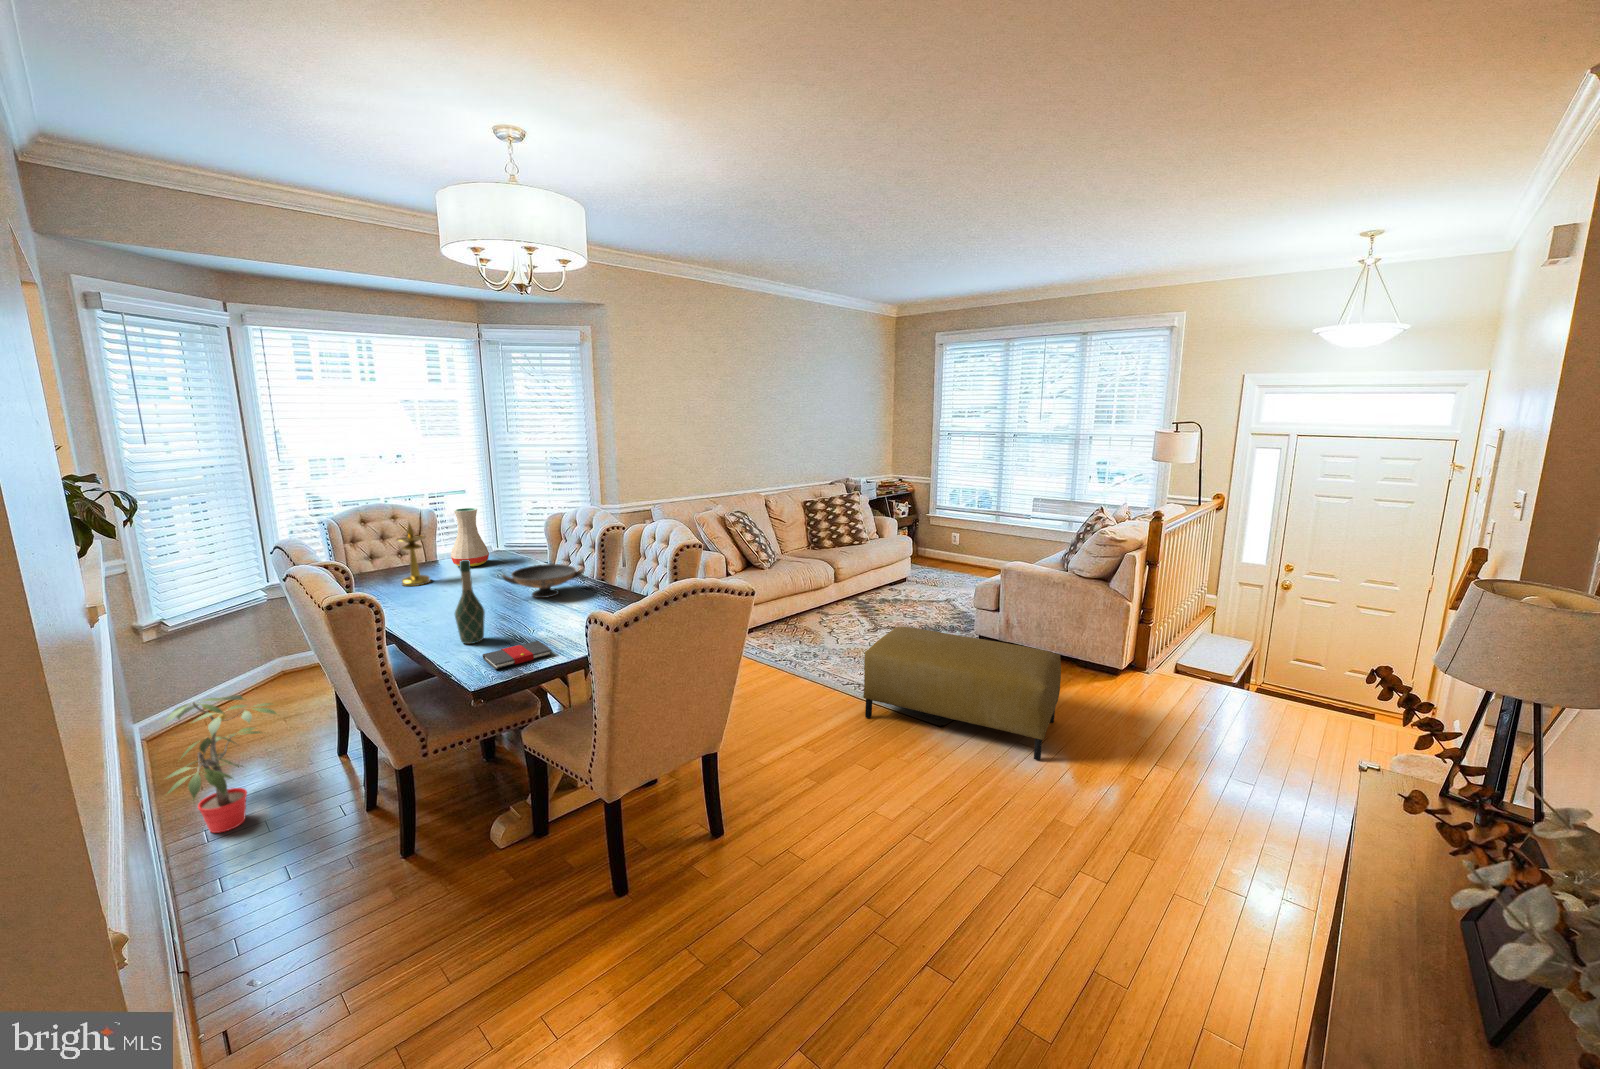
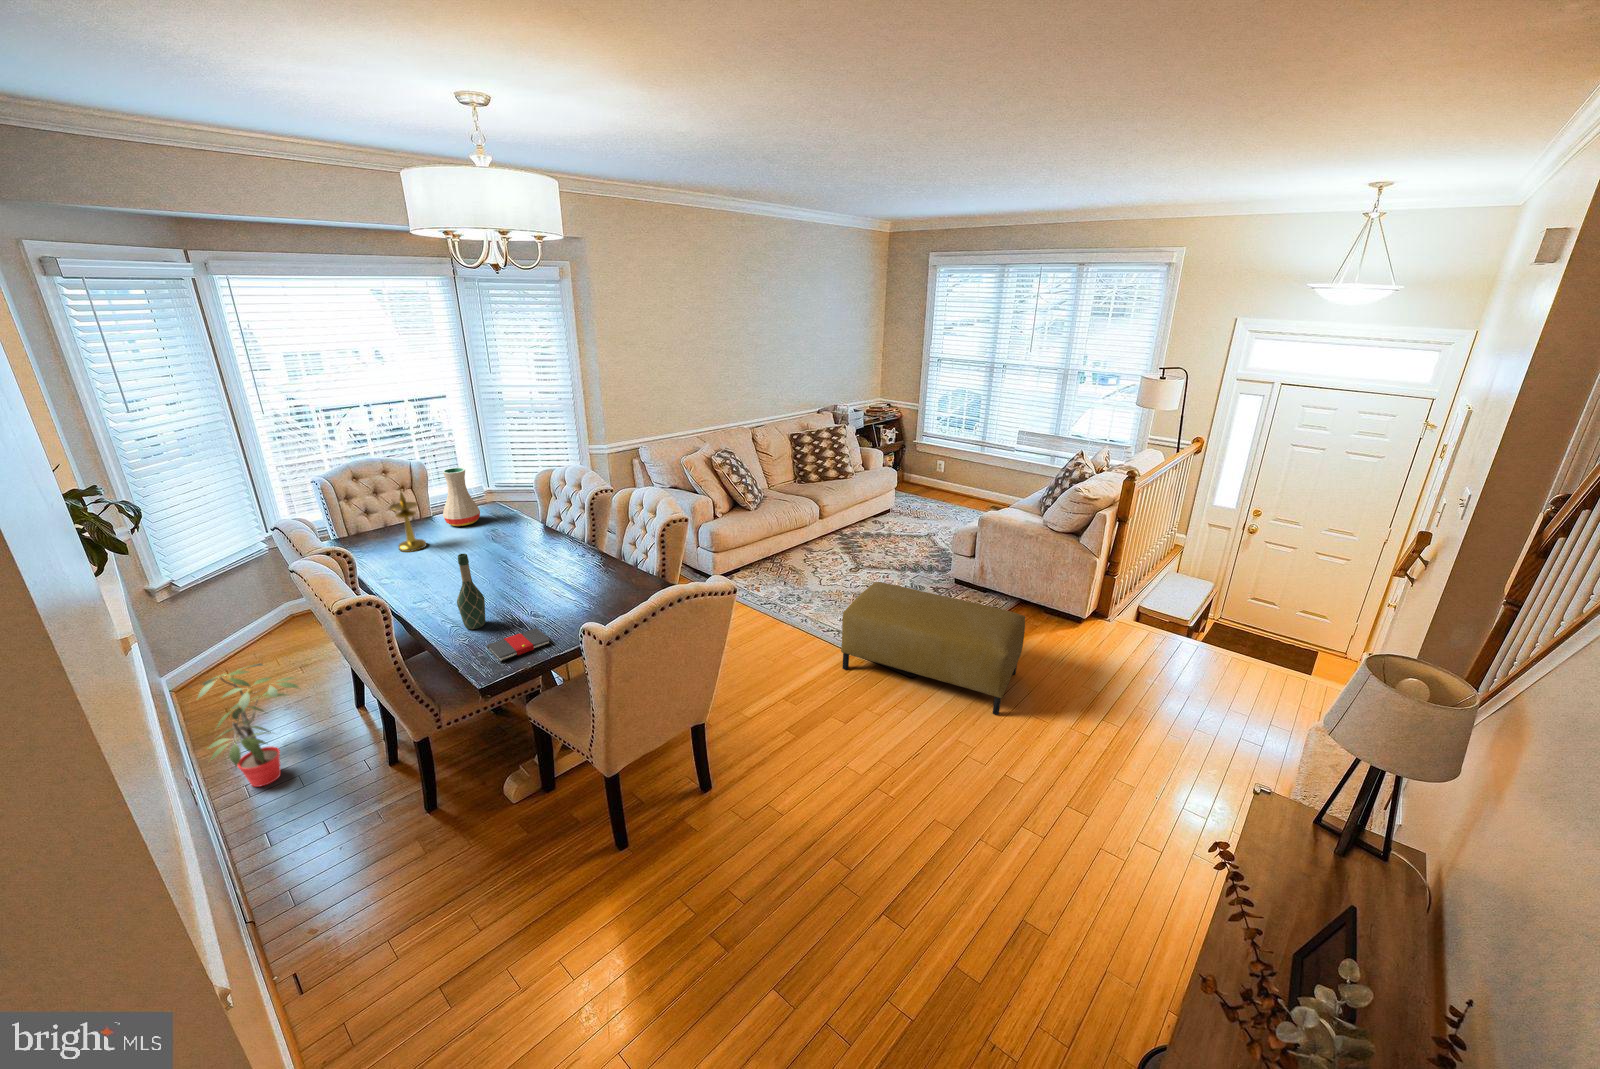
decorative bowl: present [502,564,585,598] -> none [496,533,576,570]

